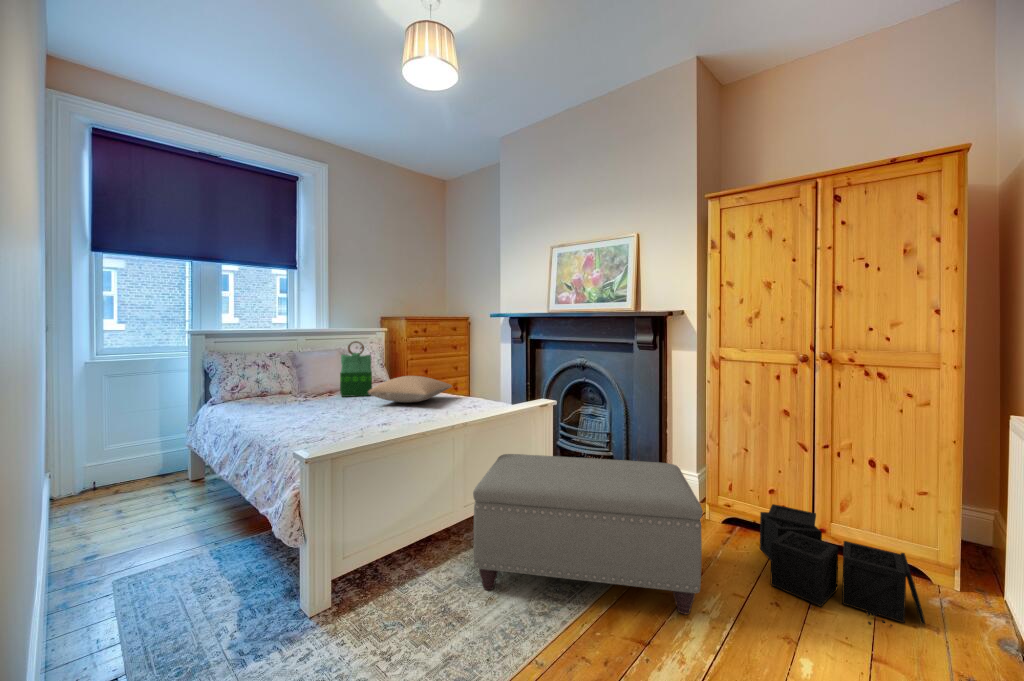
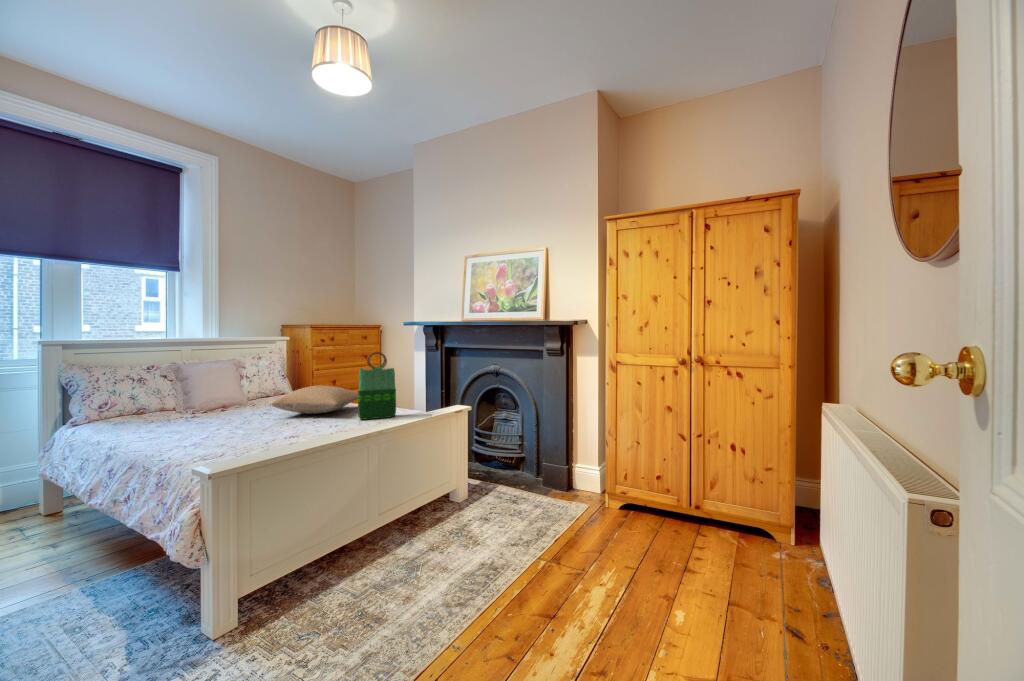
tote bag: present [340,341,372,397] -> present [358,352,396,420]
ottoman: present [473,454,703,614] -> none [389,458,599,591]
storage bin: present [760,504,925,627] -> none [650,489,771,580]

